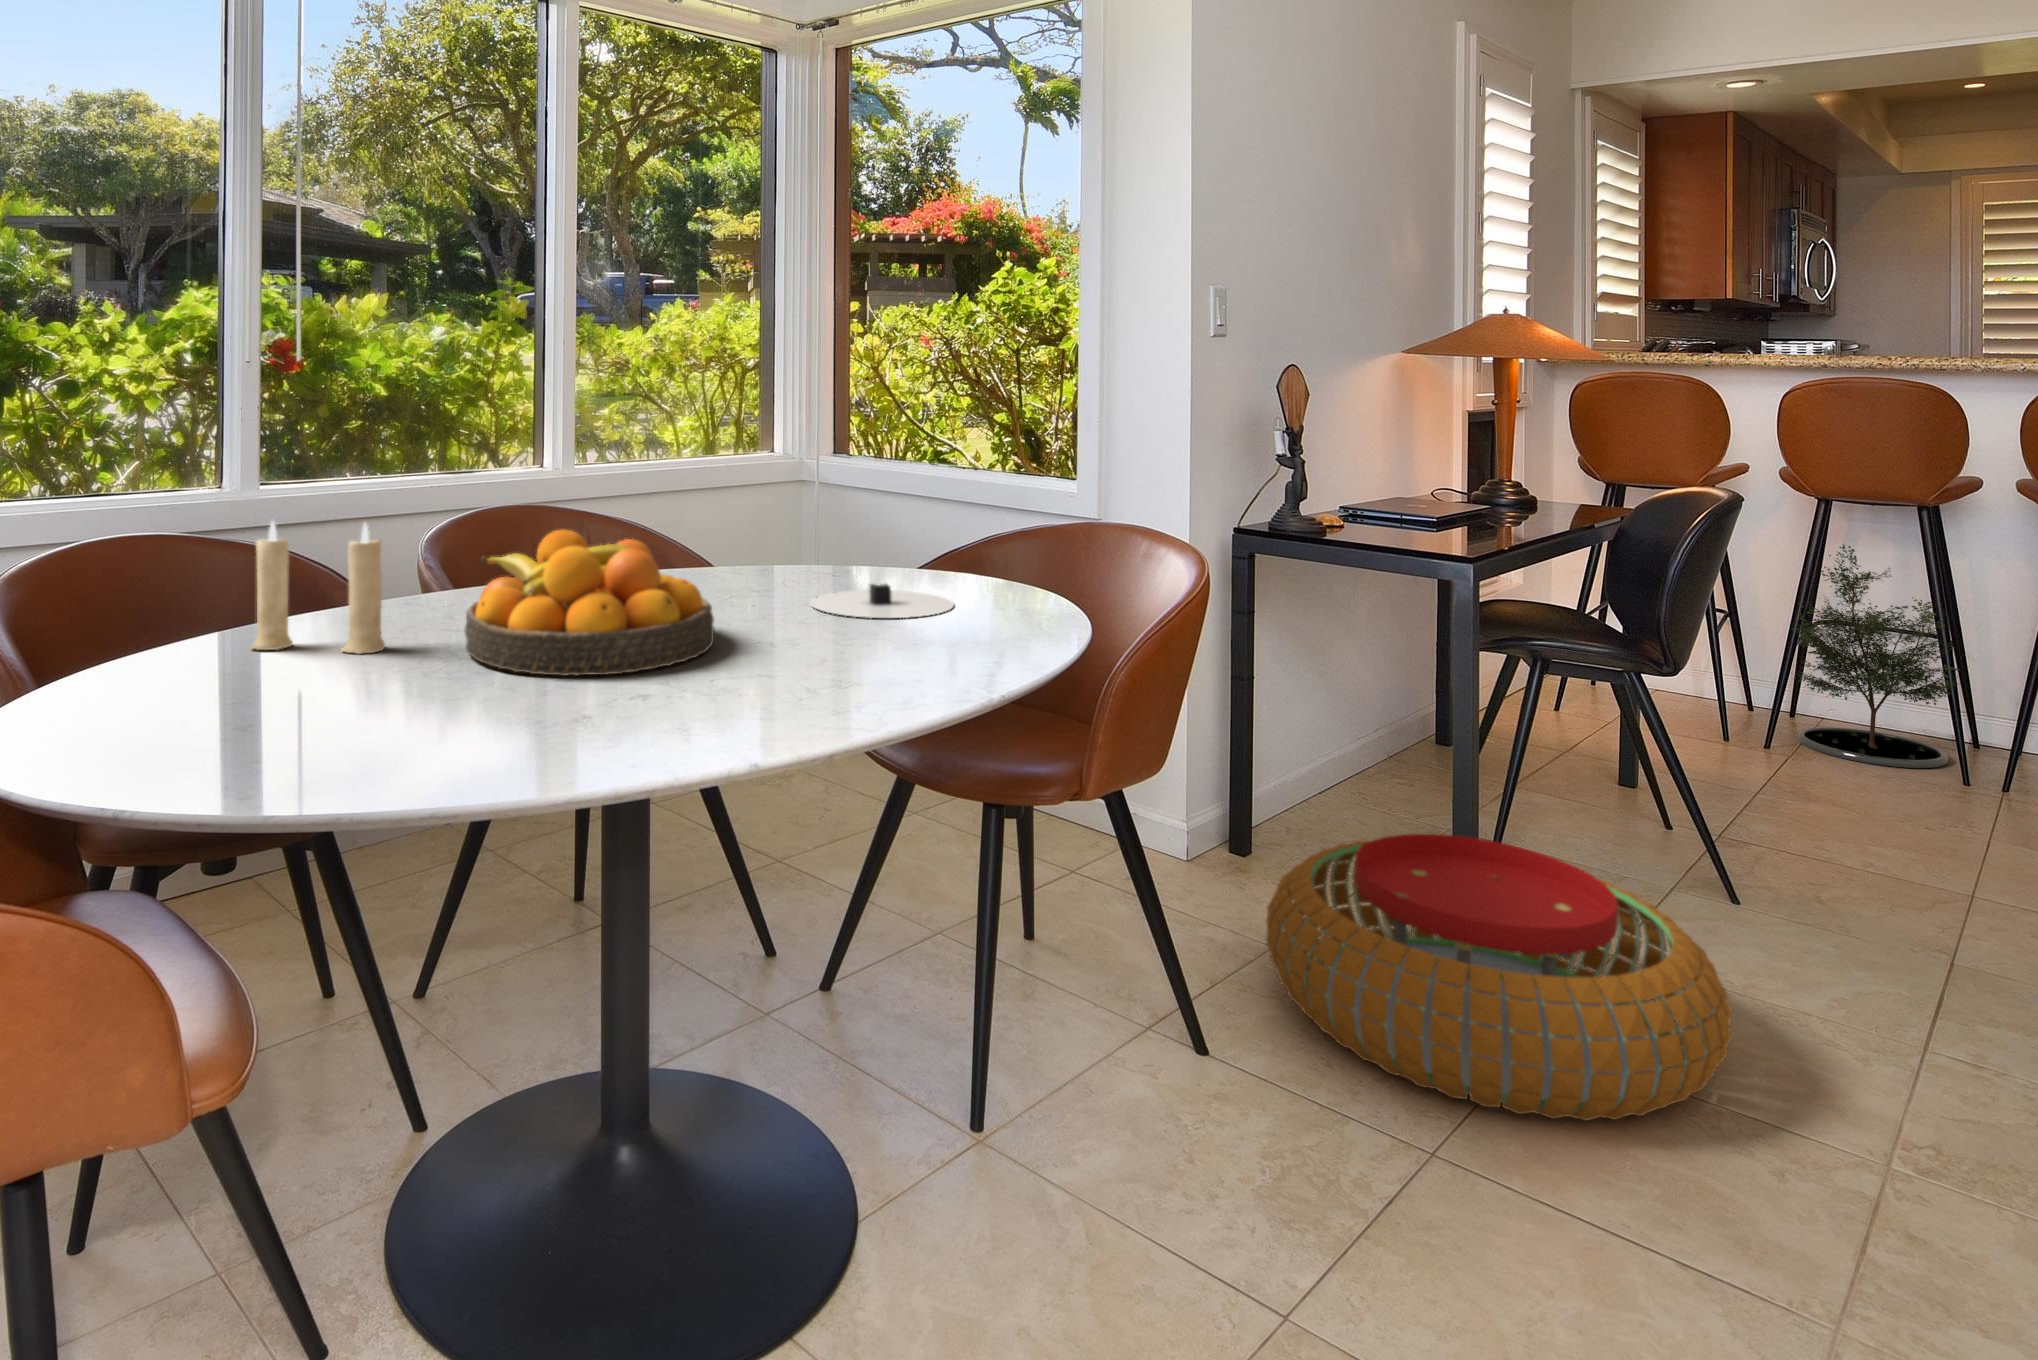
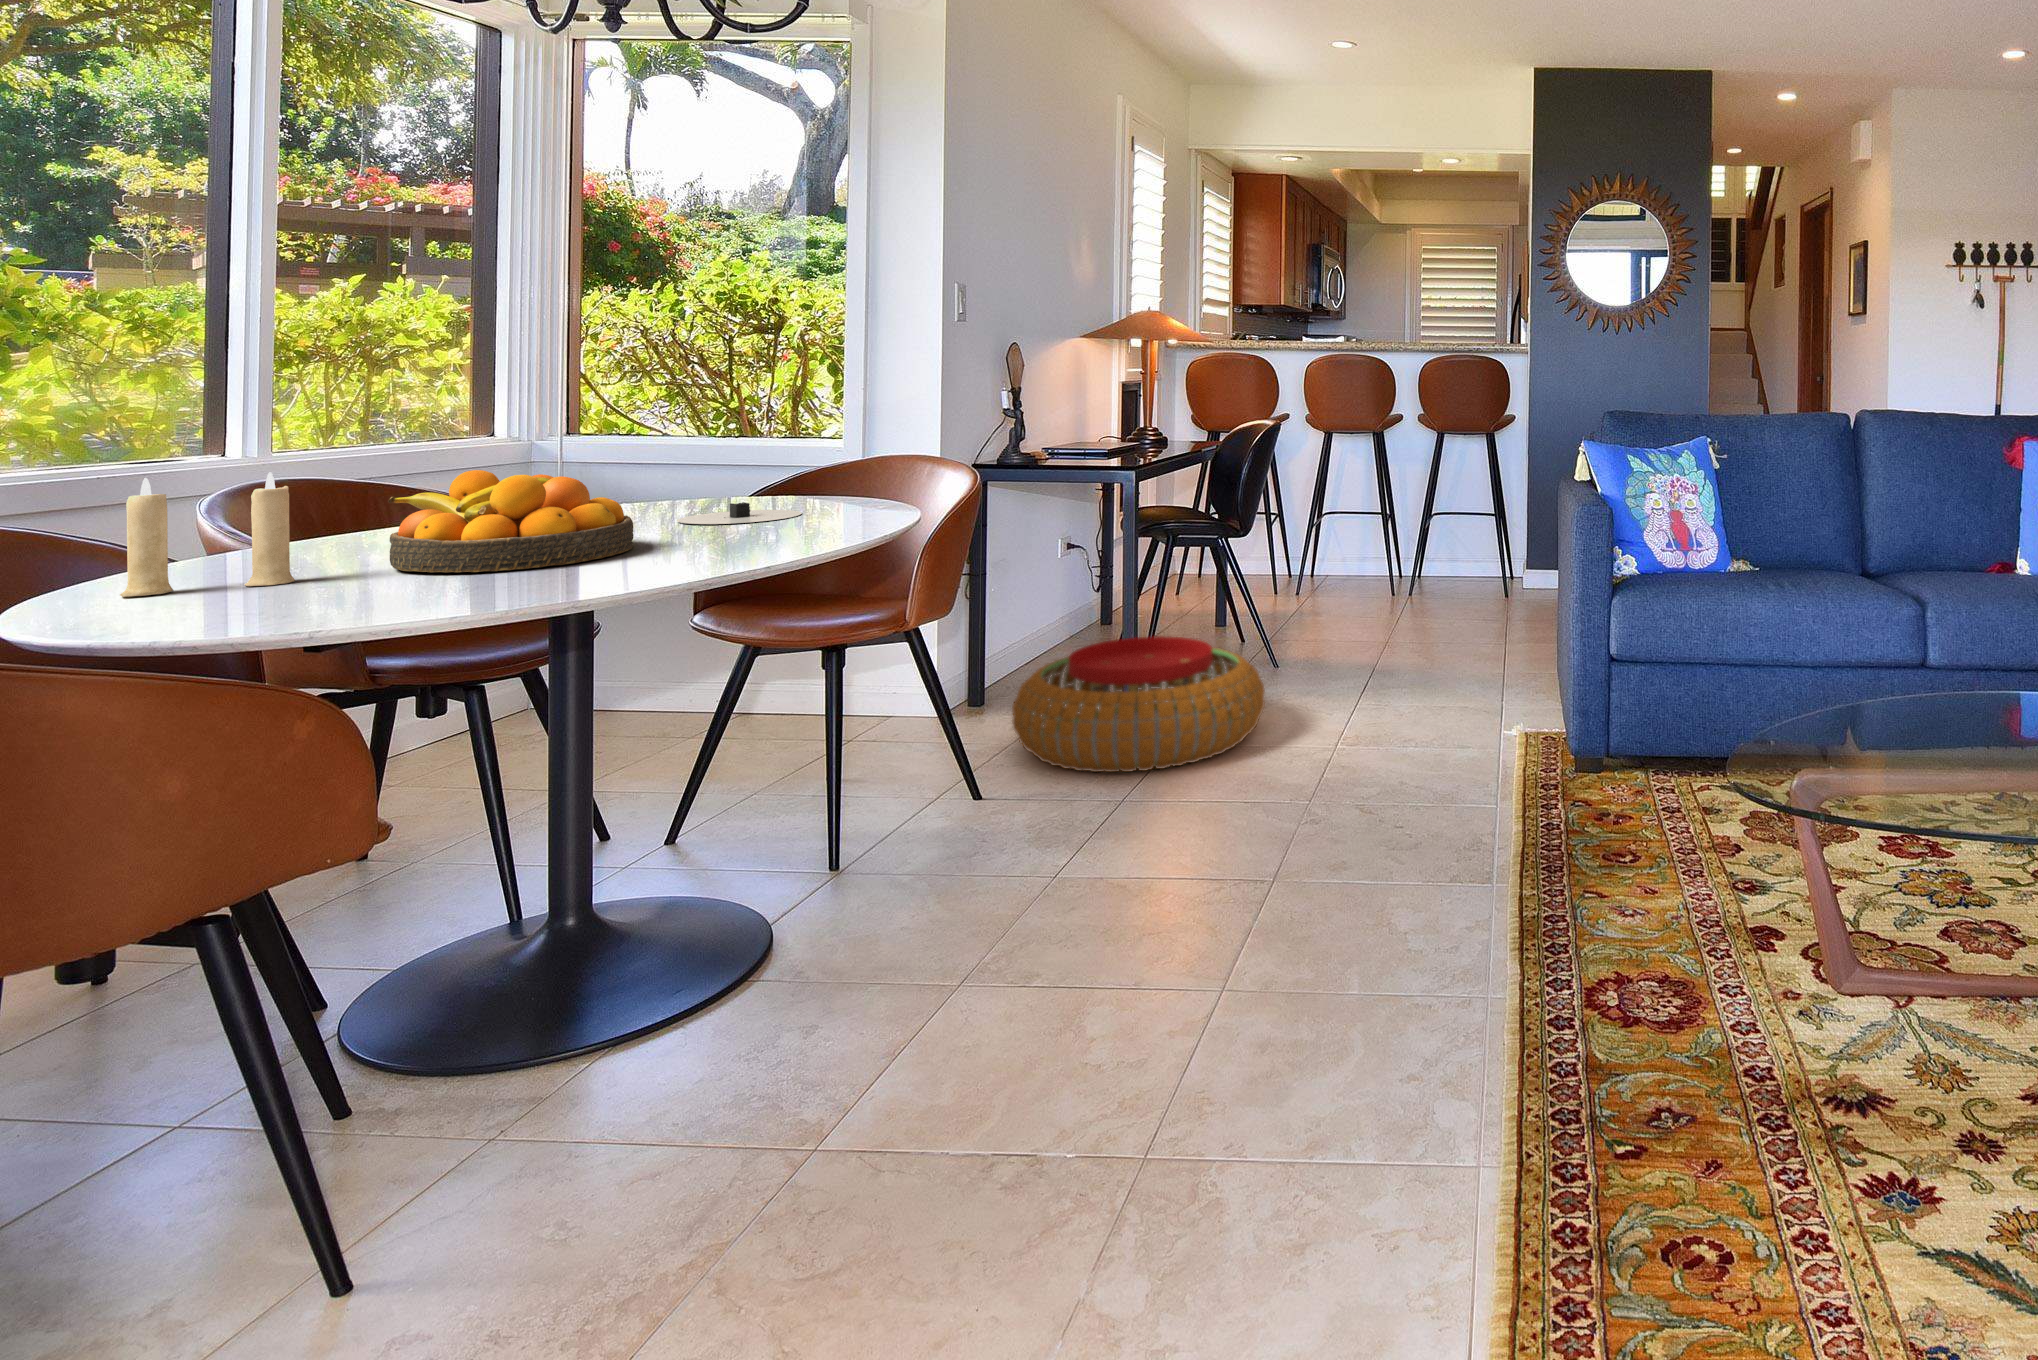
potted tree: present [1791,544,1959,768] -> none [1309,456,1389,587]

